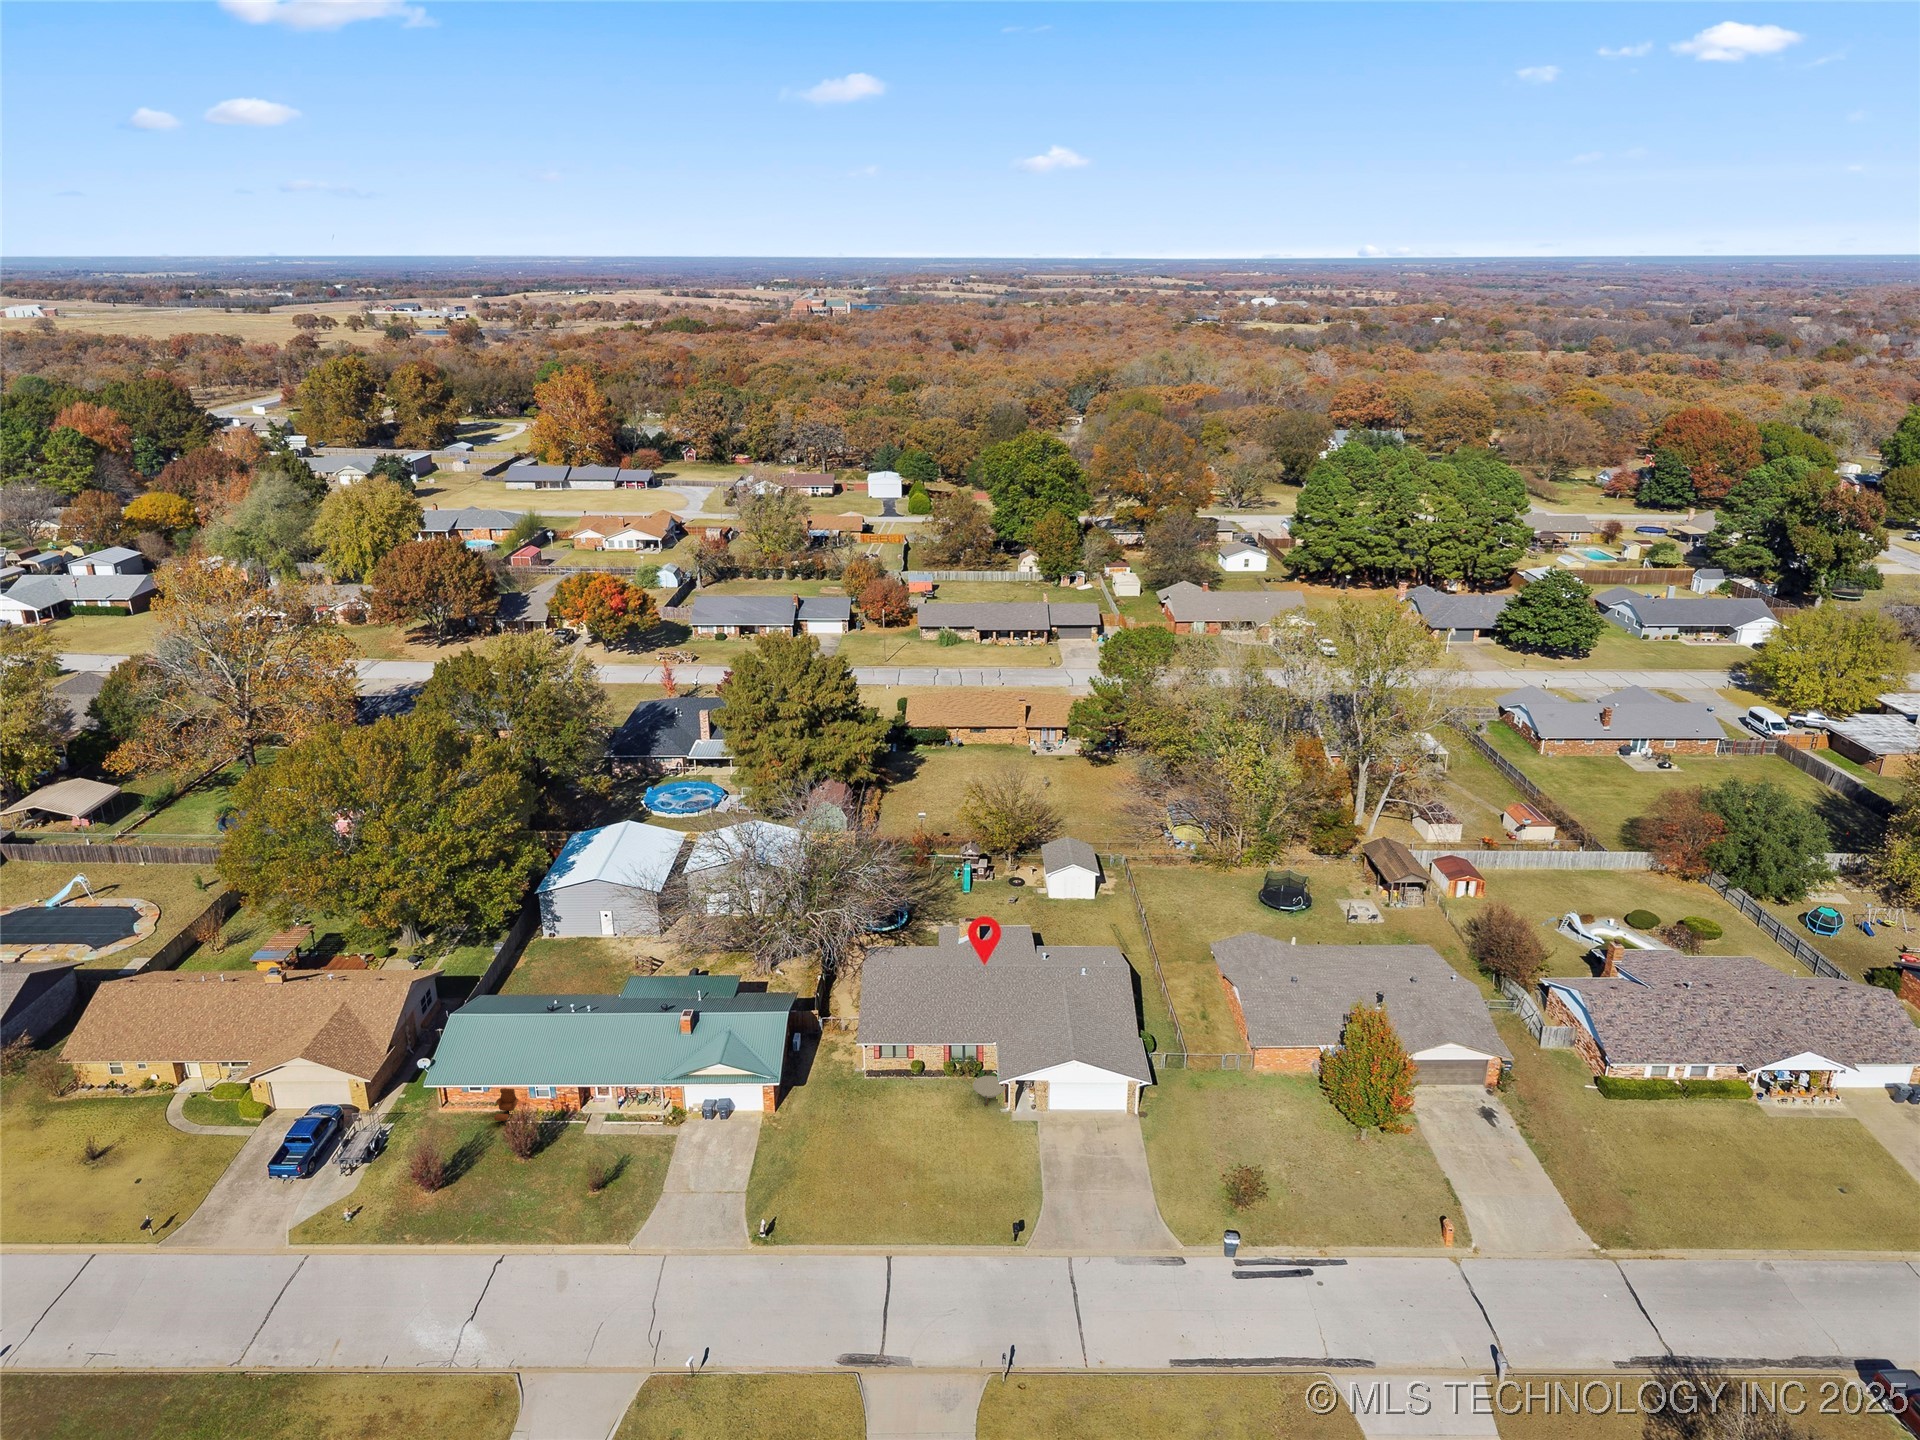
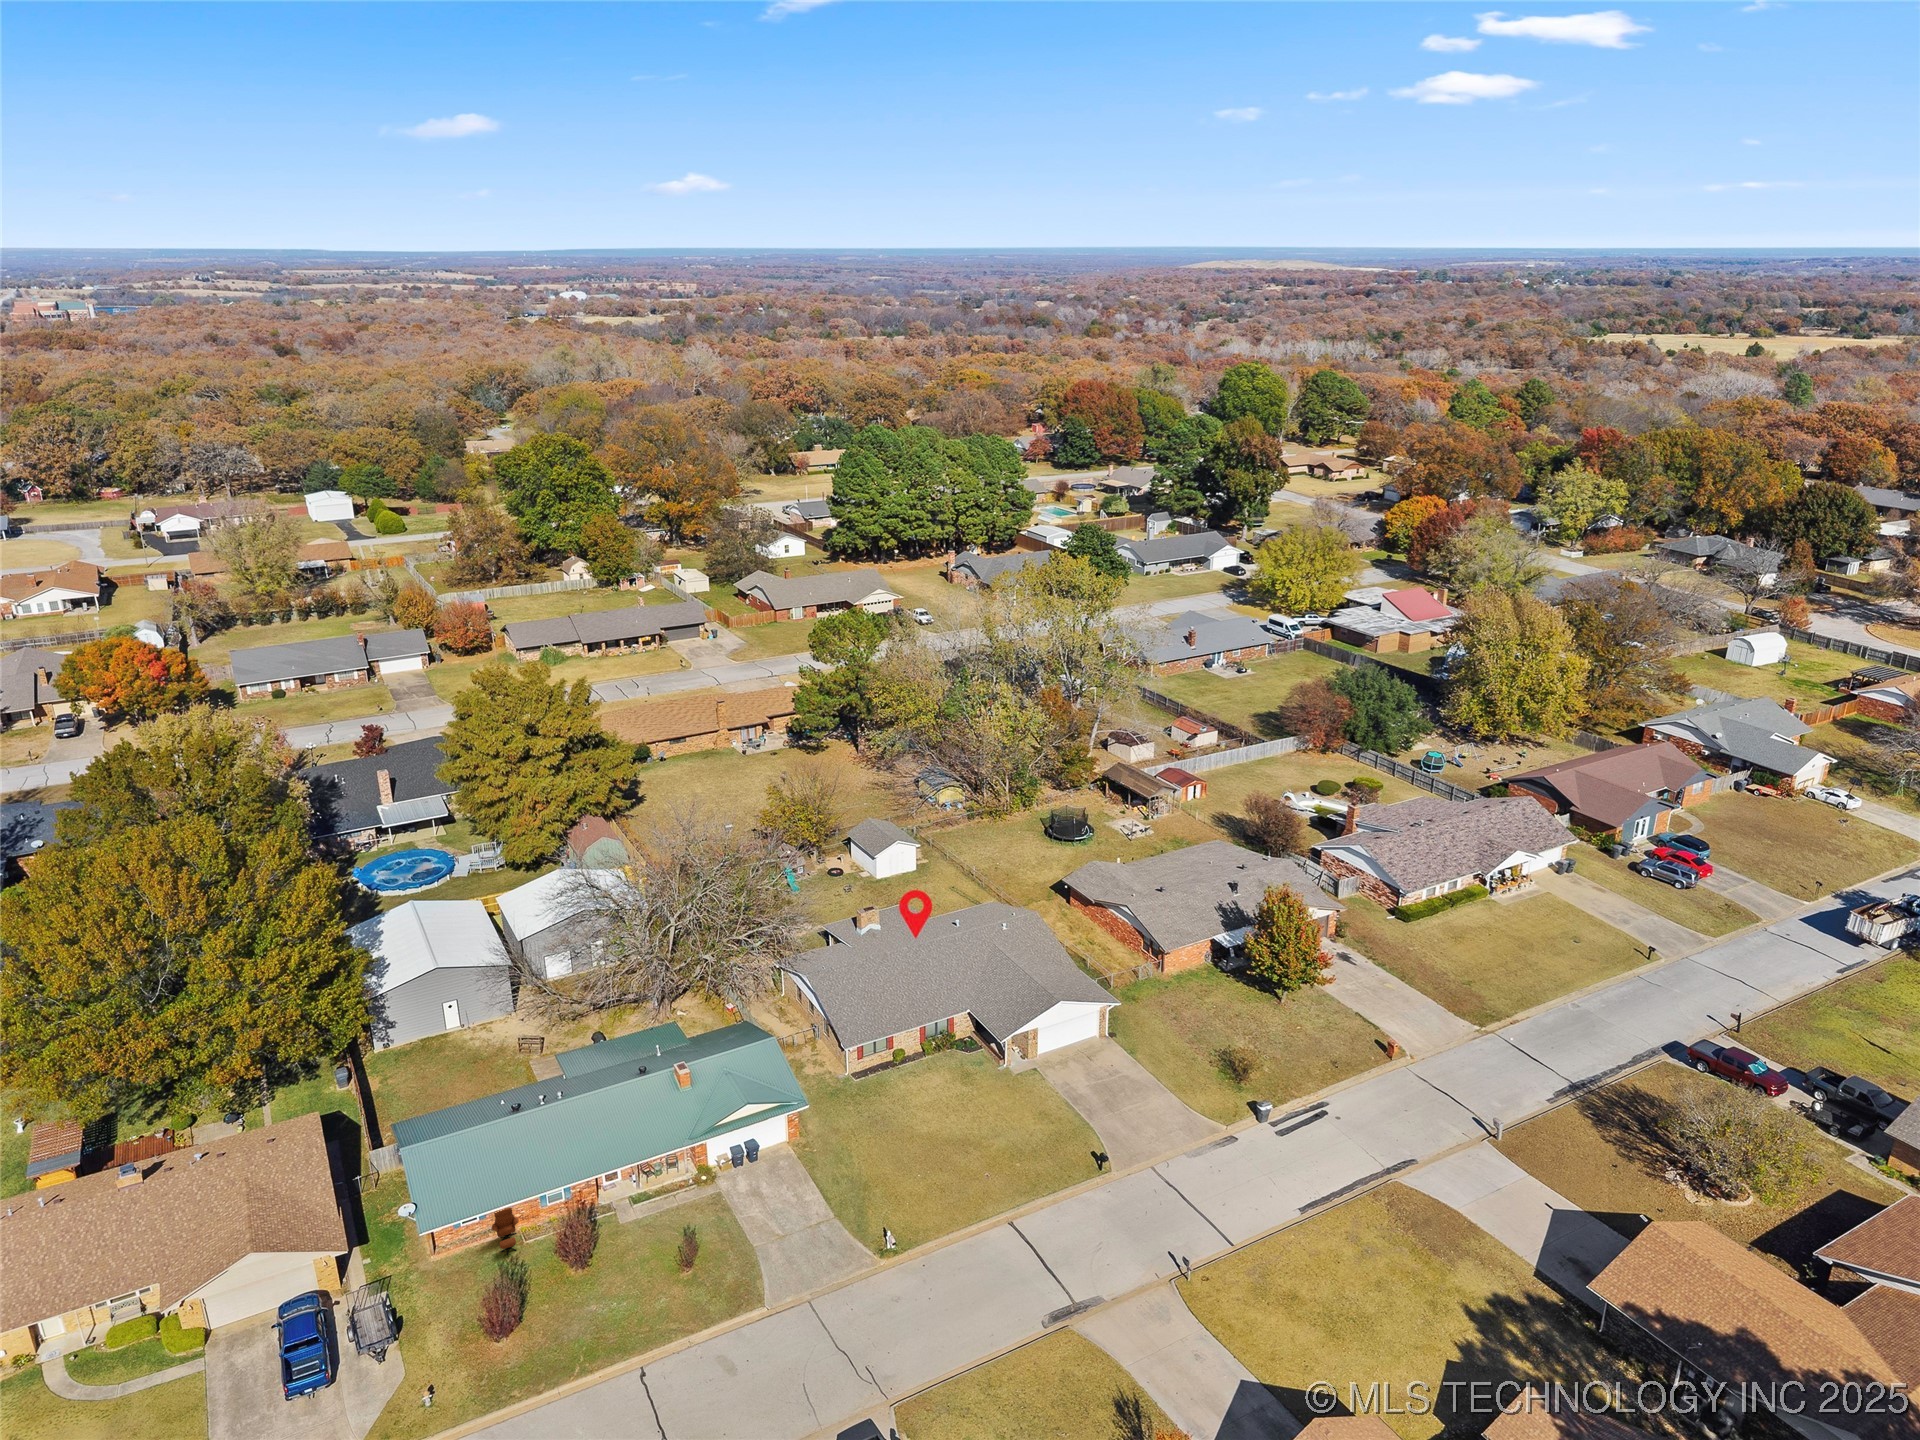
round table: present [973,1076,1006,1106] -> none [967,1041,998,1069]

